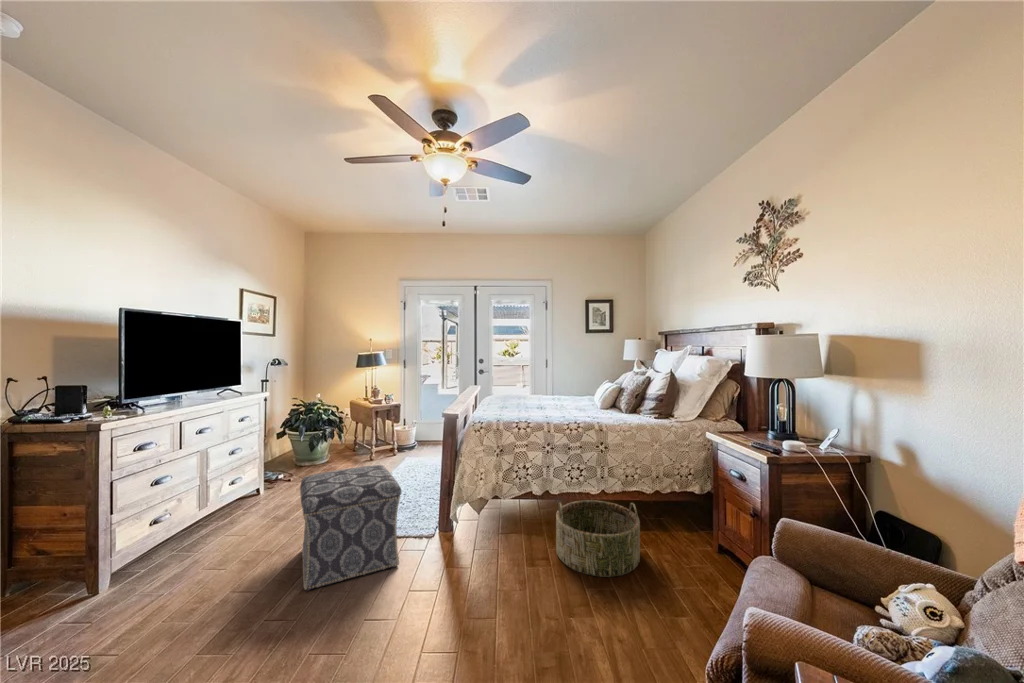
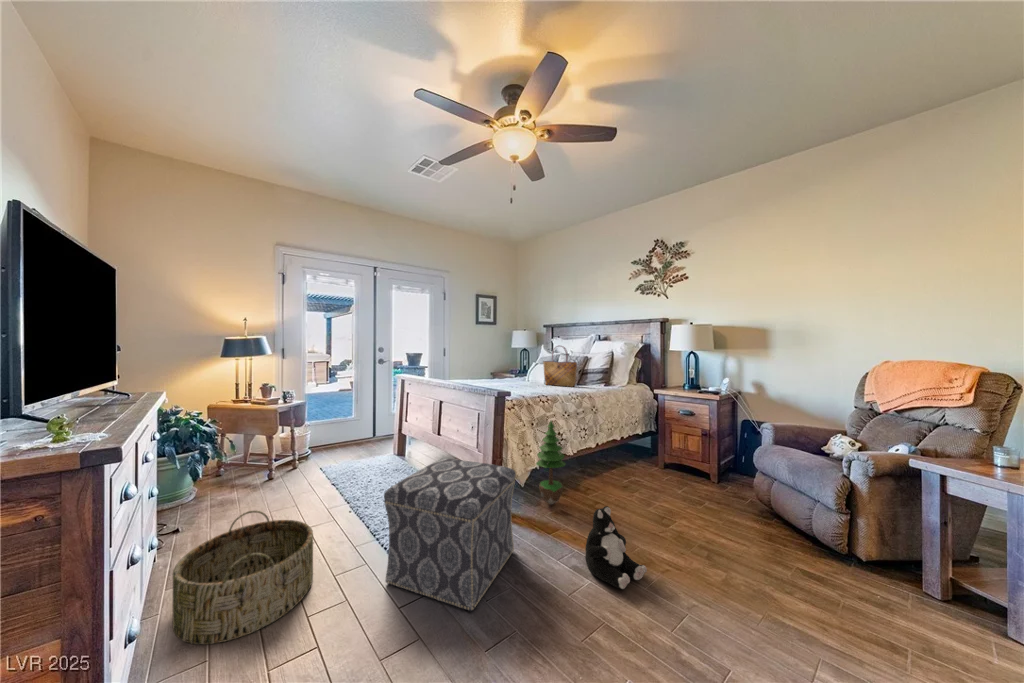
tote bag: none [586,363,614,415] -> present [543,346,577,387]
potted tree: none [481,448,515,543] -> present [536,421,566,505]
basket: present [556,500,640,577] -> present [173,510,313,644]
plush toy: none [401,548,458,638] -> present [585,506,647,589]

